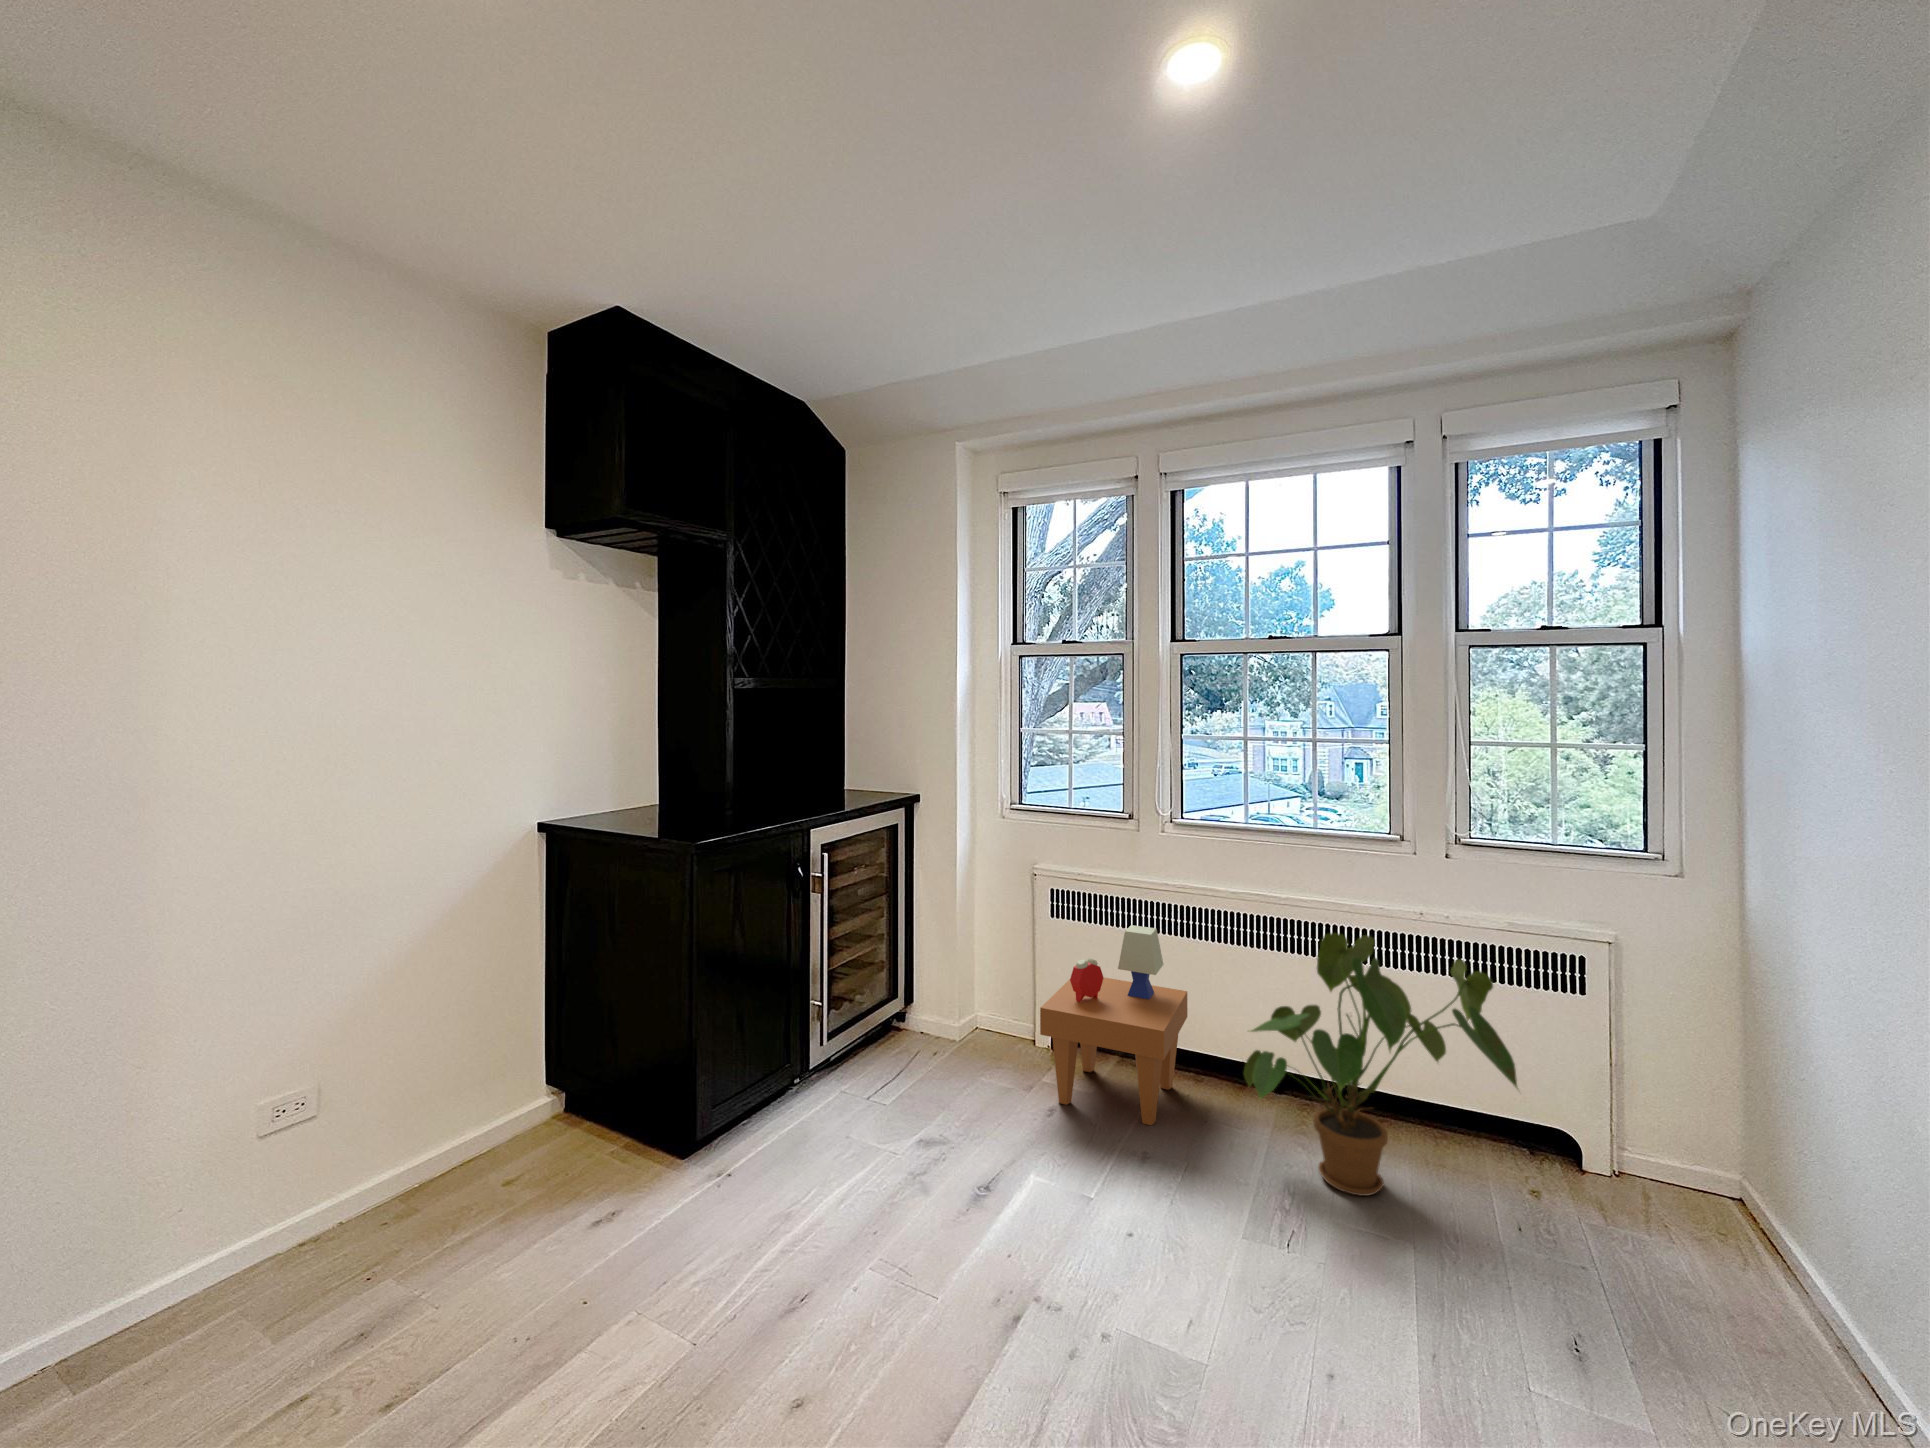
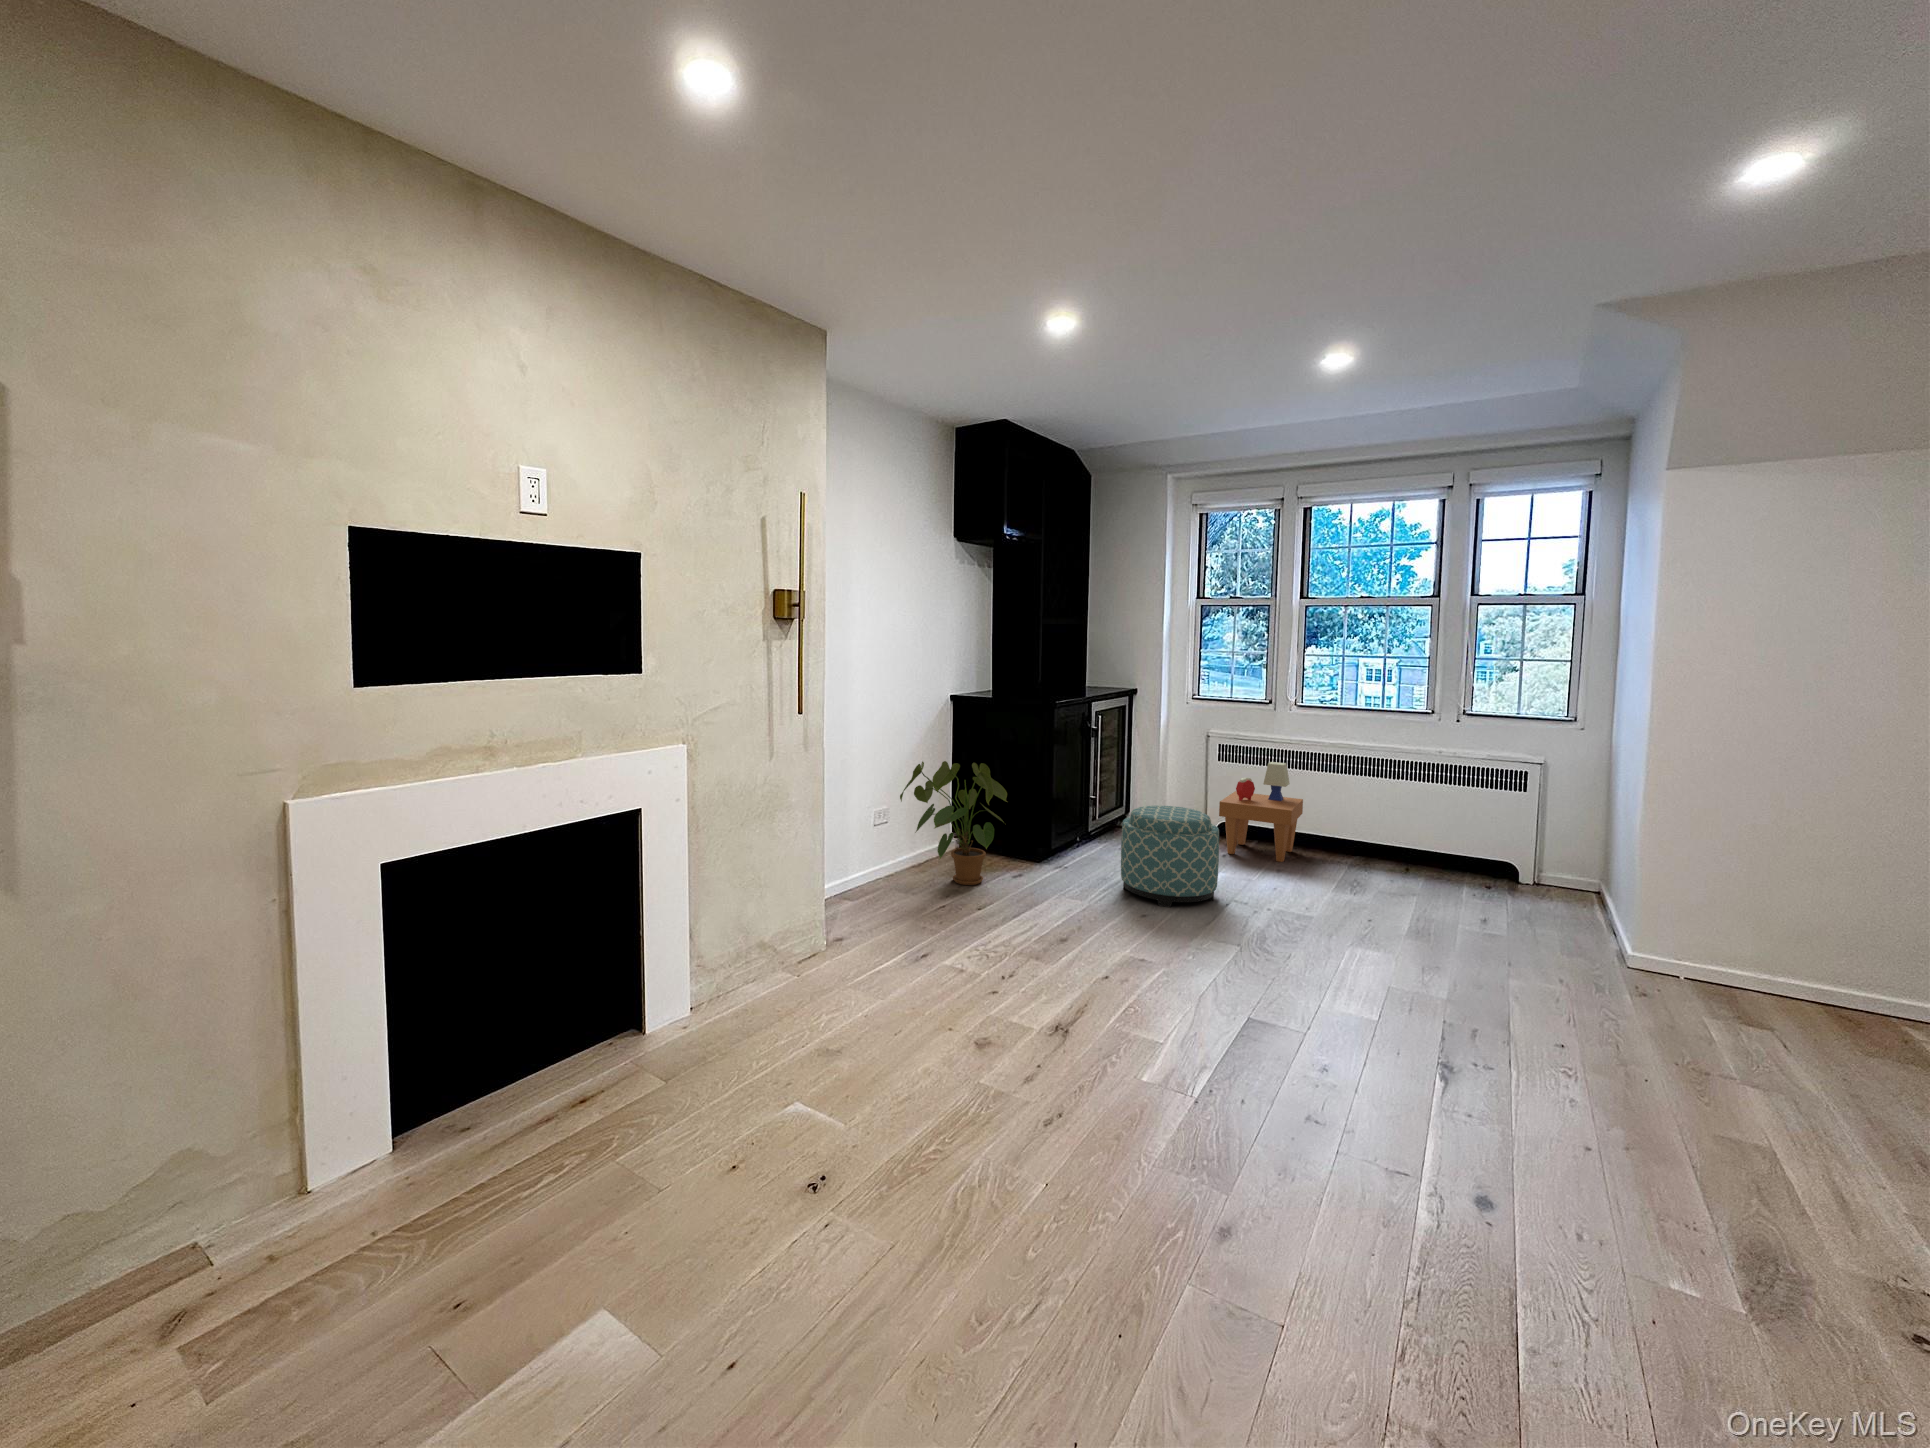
house plant: present [1244,933,1518,1196] -> present [900,761,1007,885]
ottoman: none [793,1064,996,1351] -> present [1121,806,1219,907]

